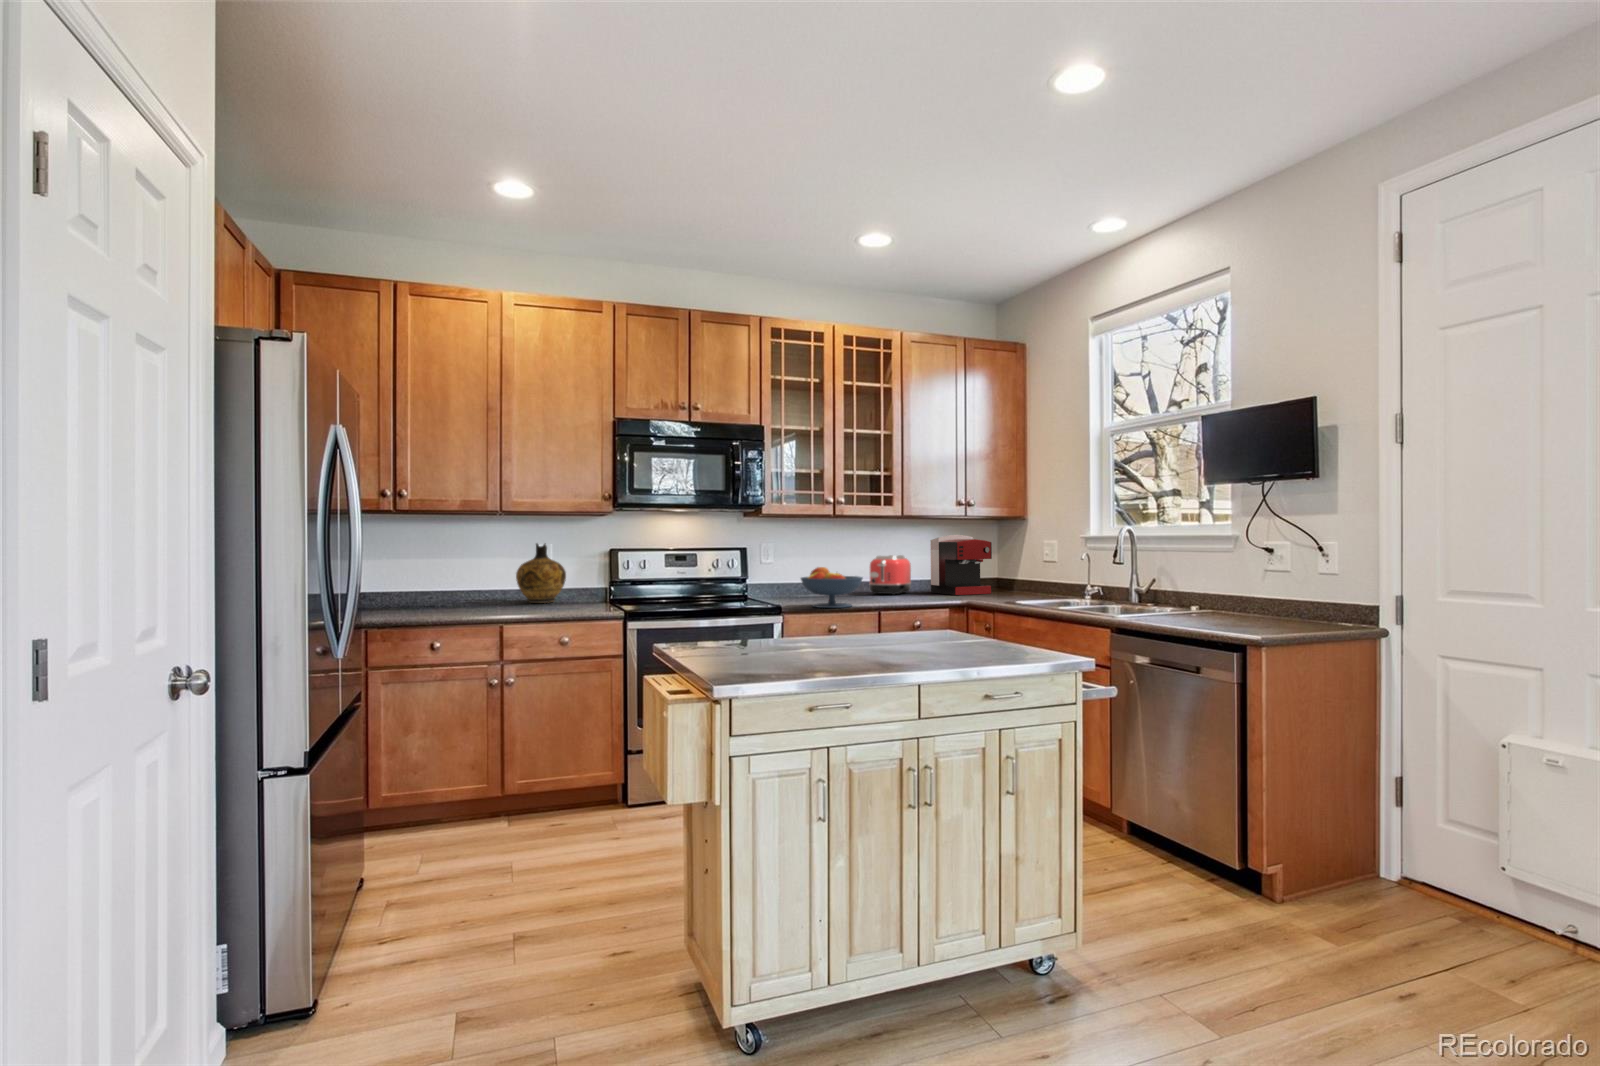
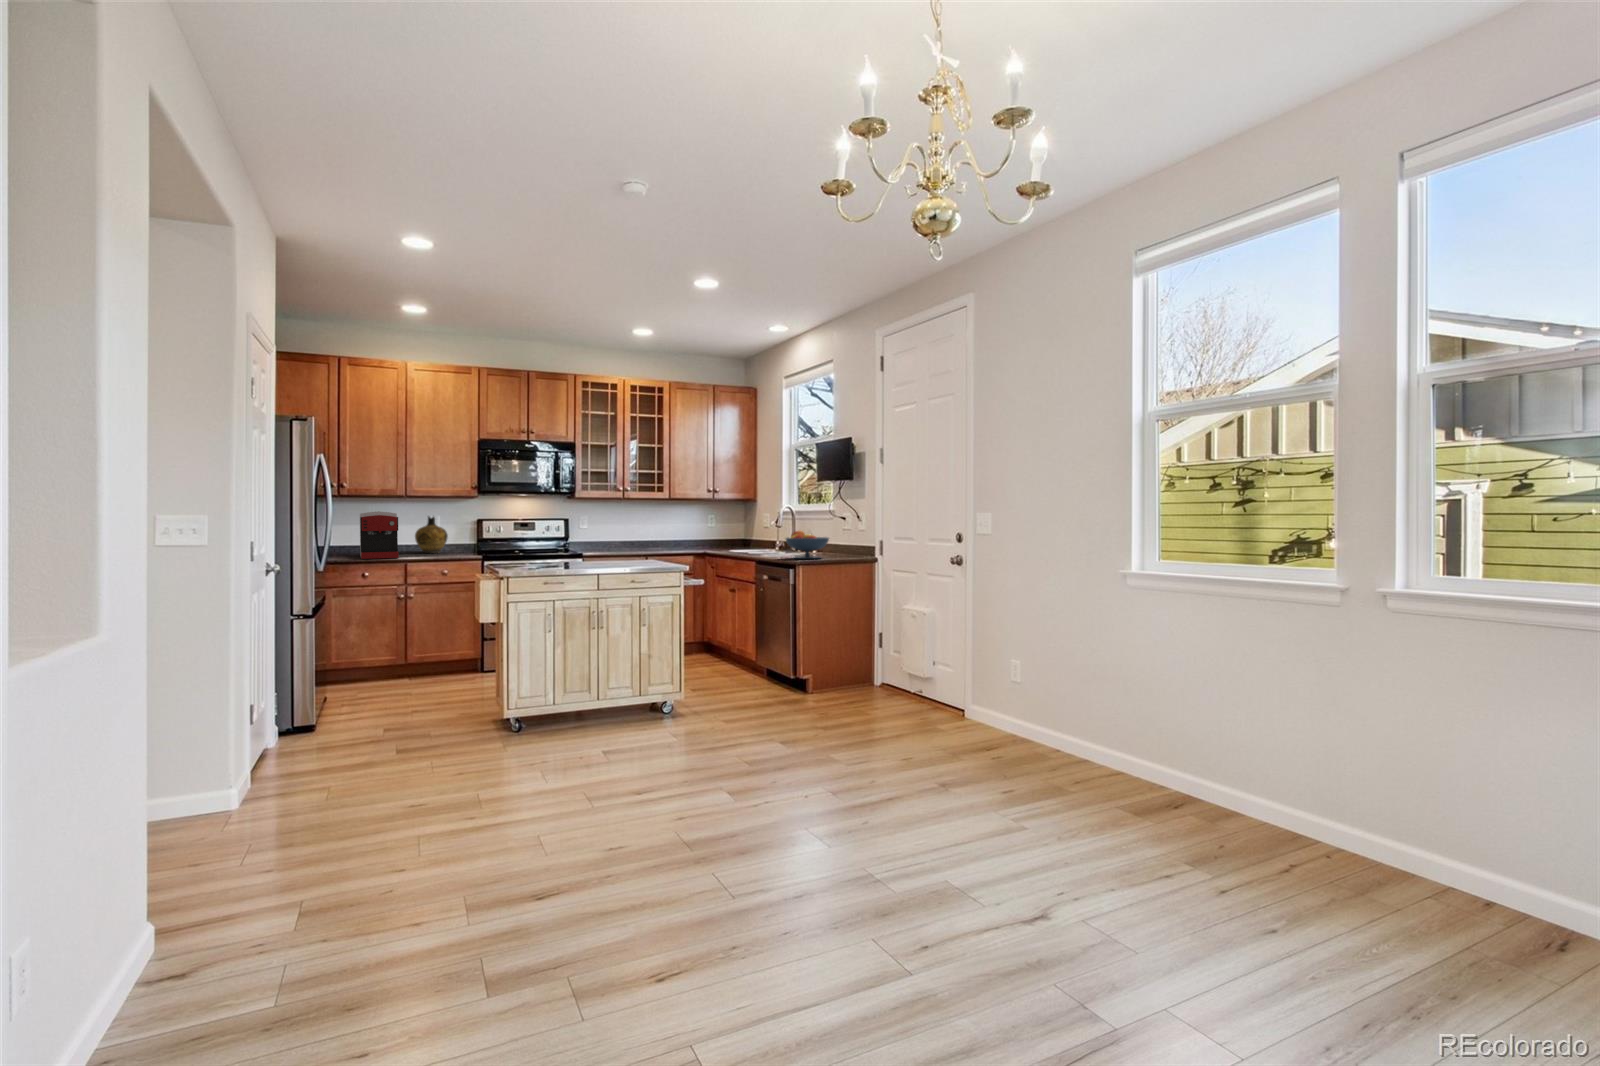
coffee maker: present [930,535,992,595] -> present [360,511,399,559]
toaster: present [870,555,911,595] -> none [655,525,684,550]
fruit bowl: present [801,567,863,608] -> present [785,531,829,559]

